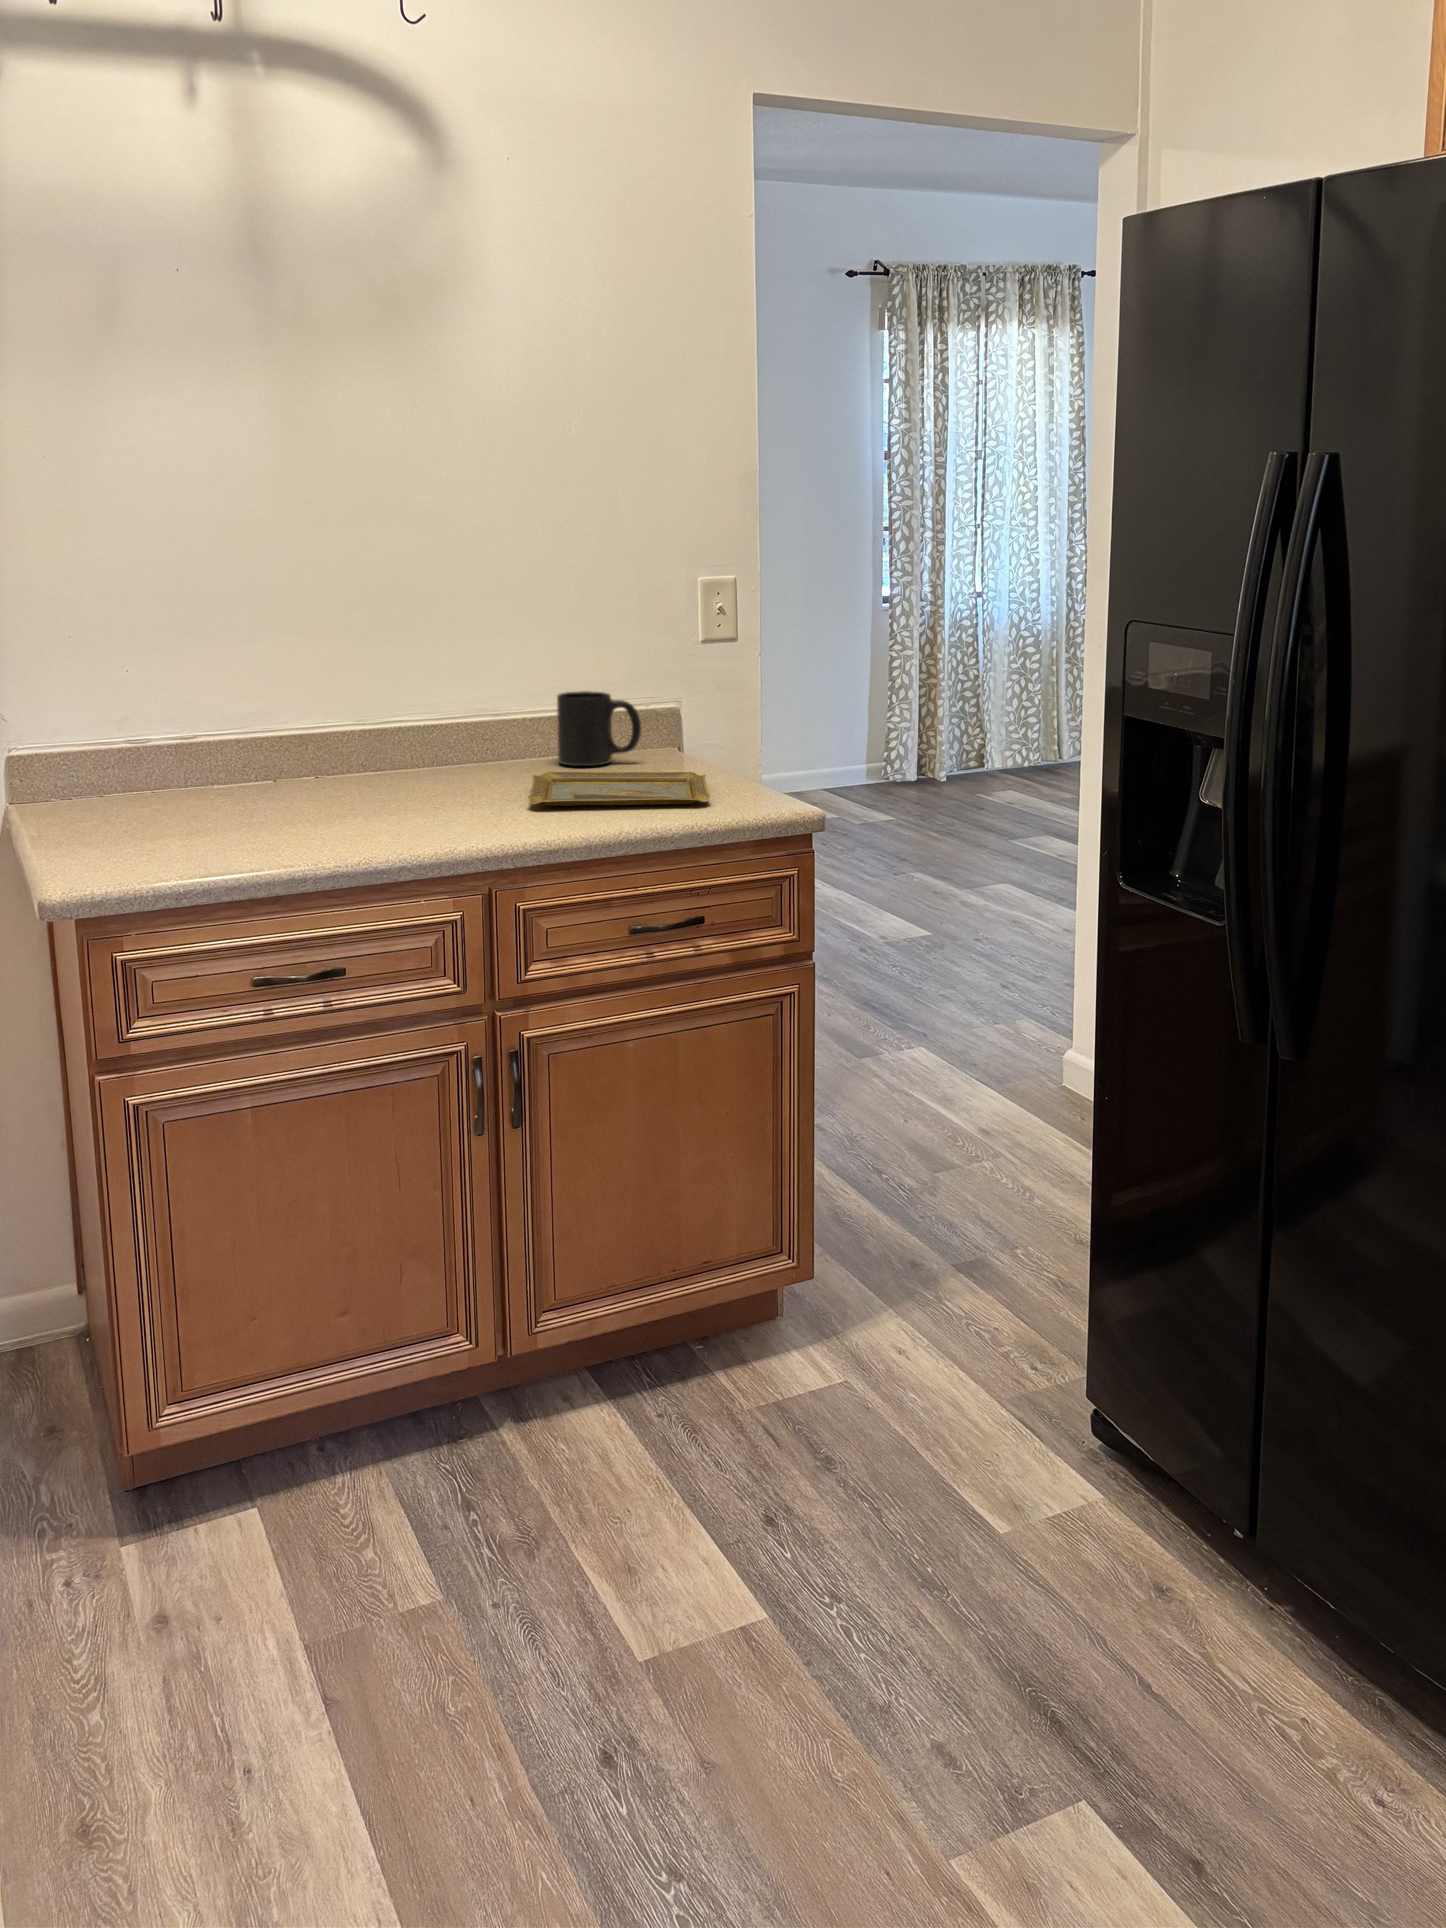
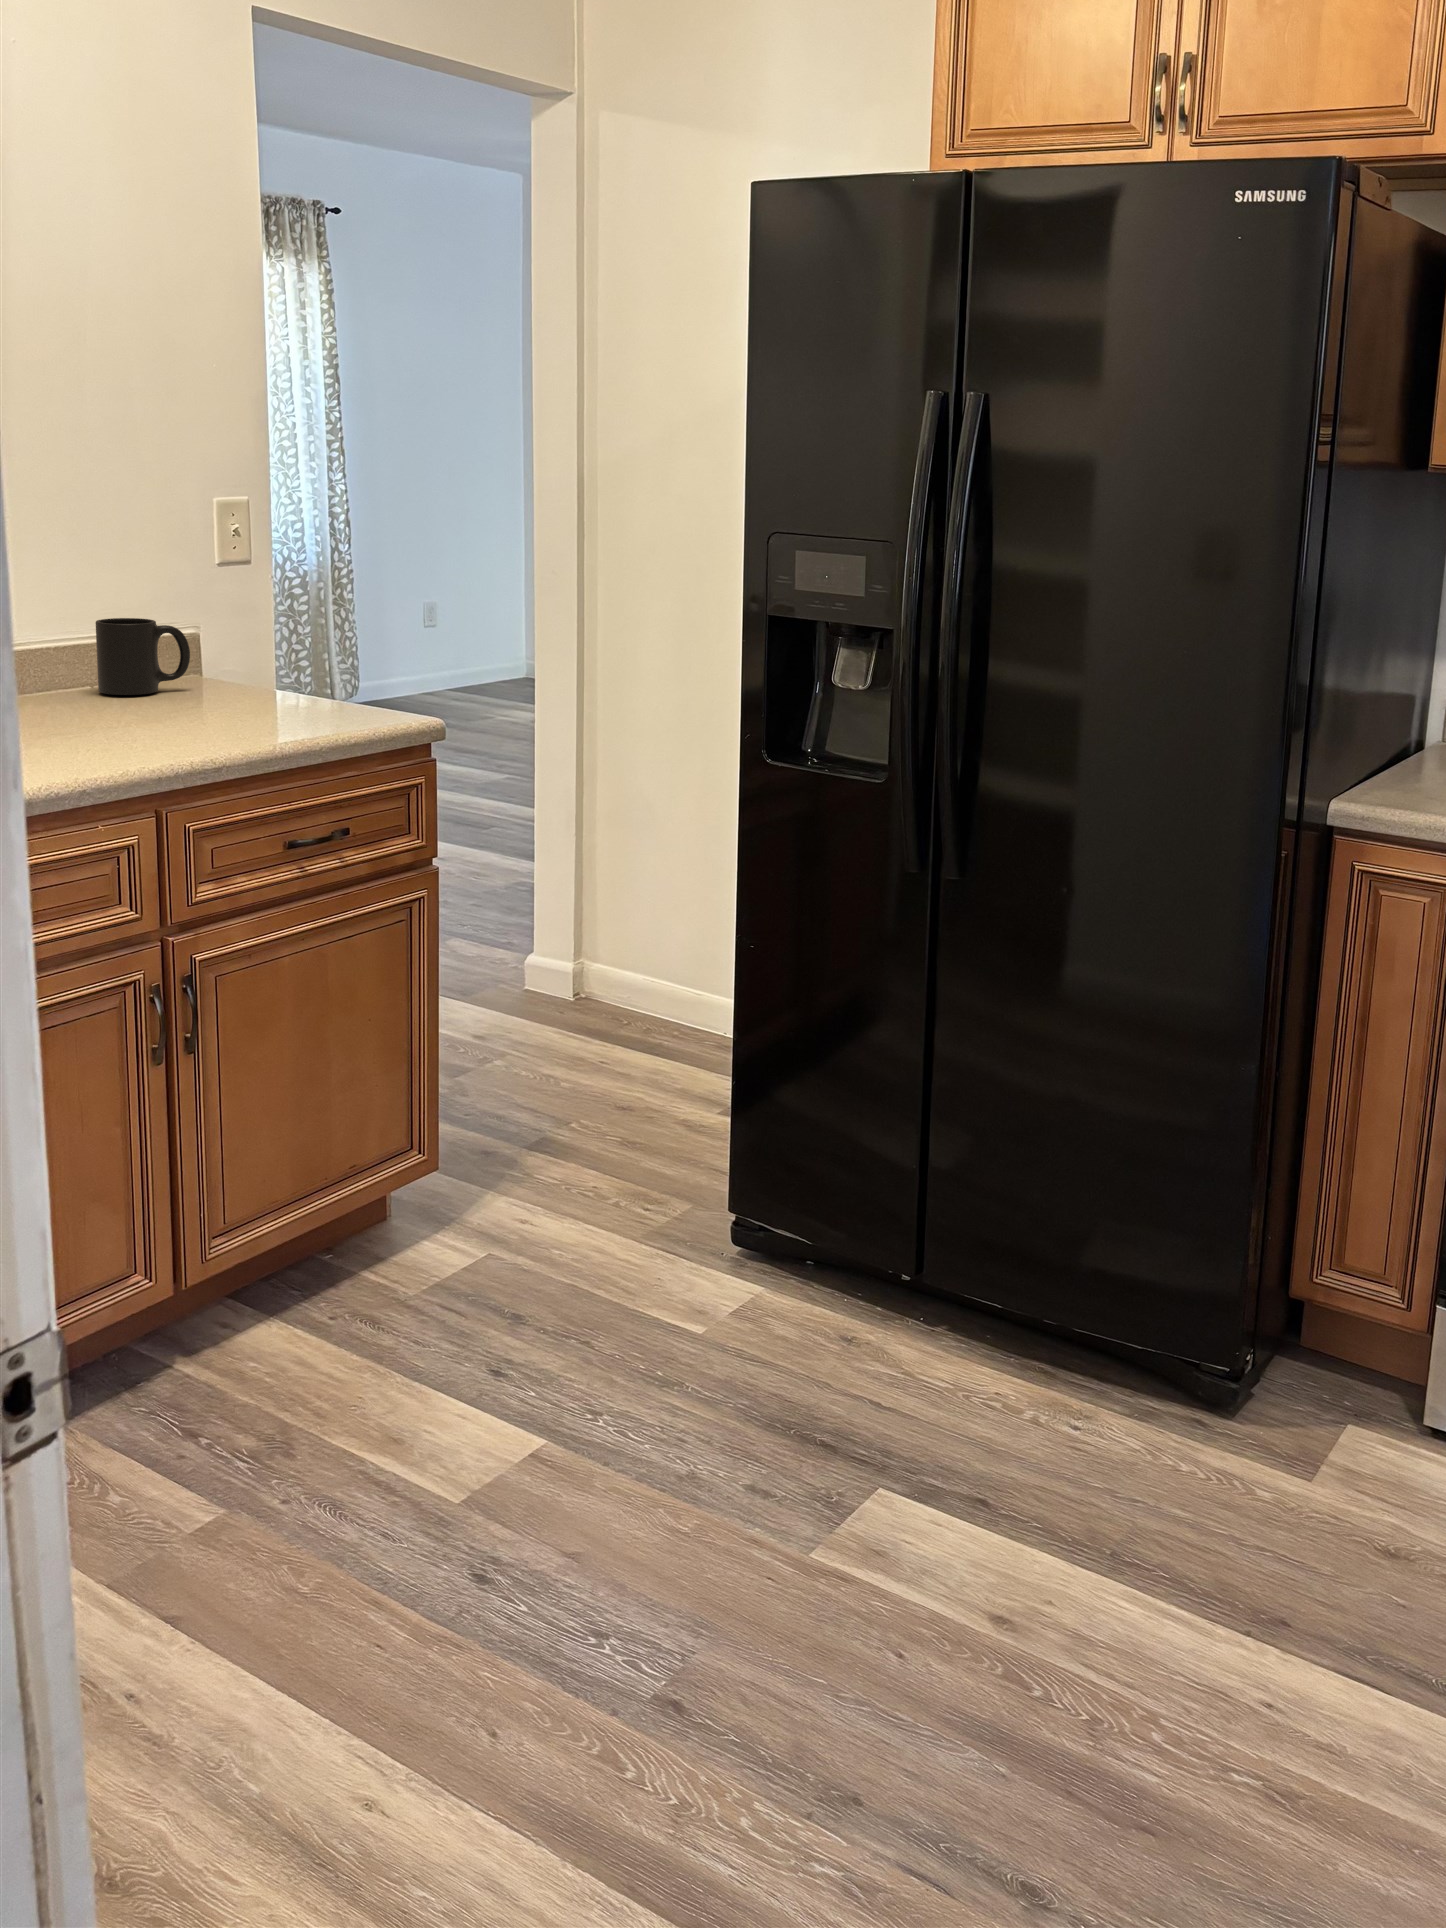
tray: present [528,772,710,806] -> none [115,693,330,730]

